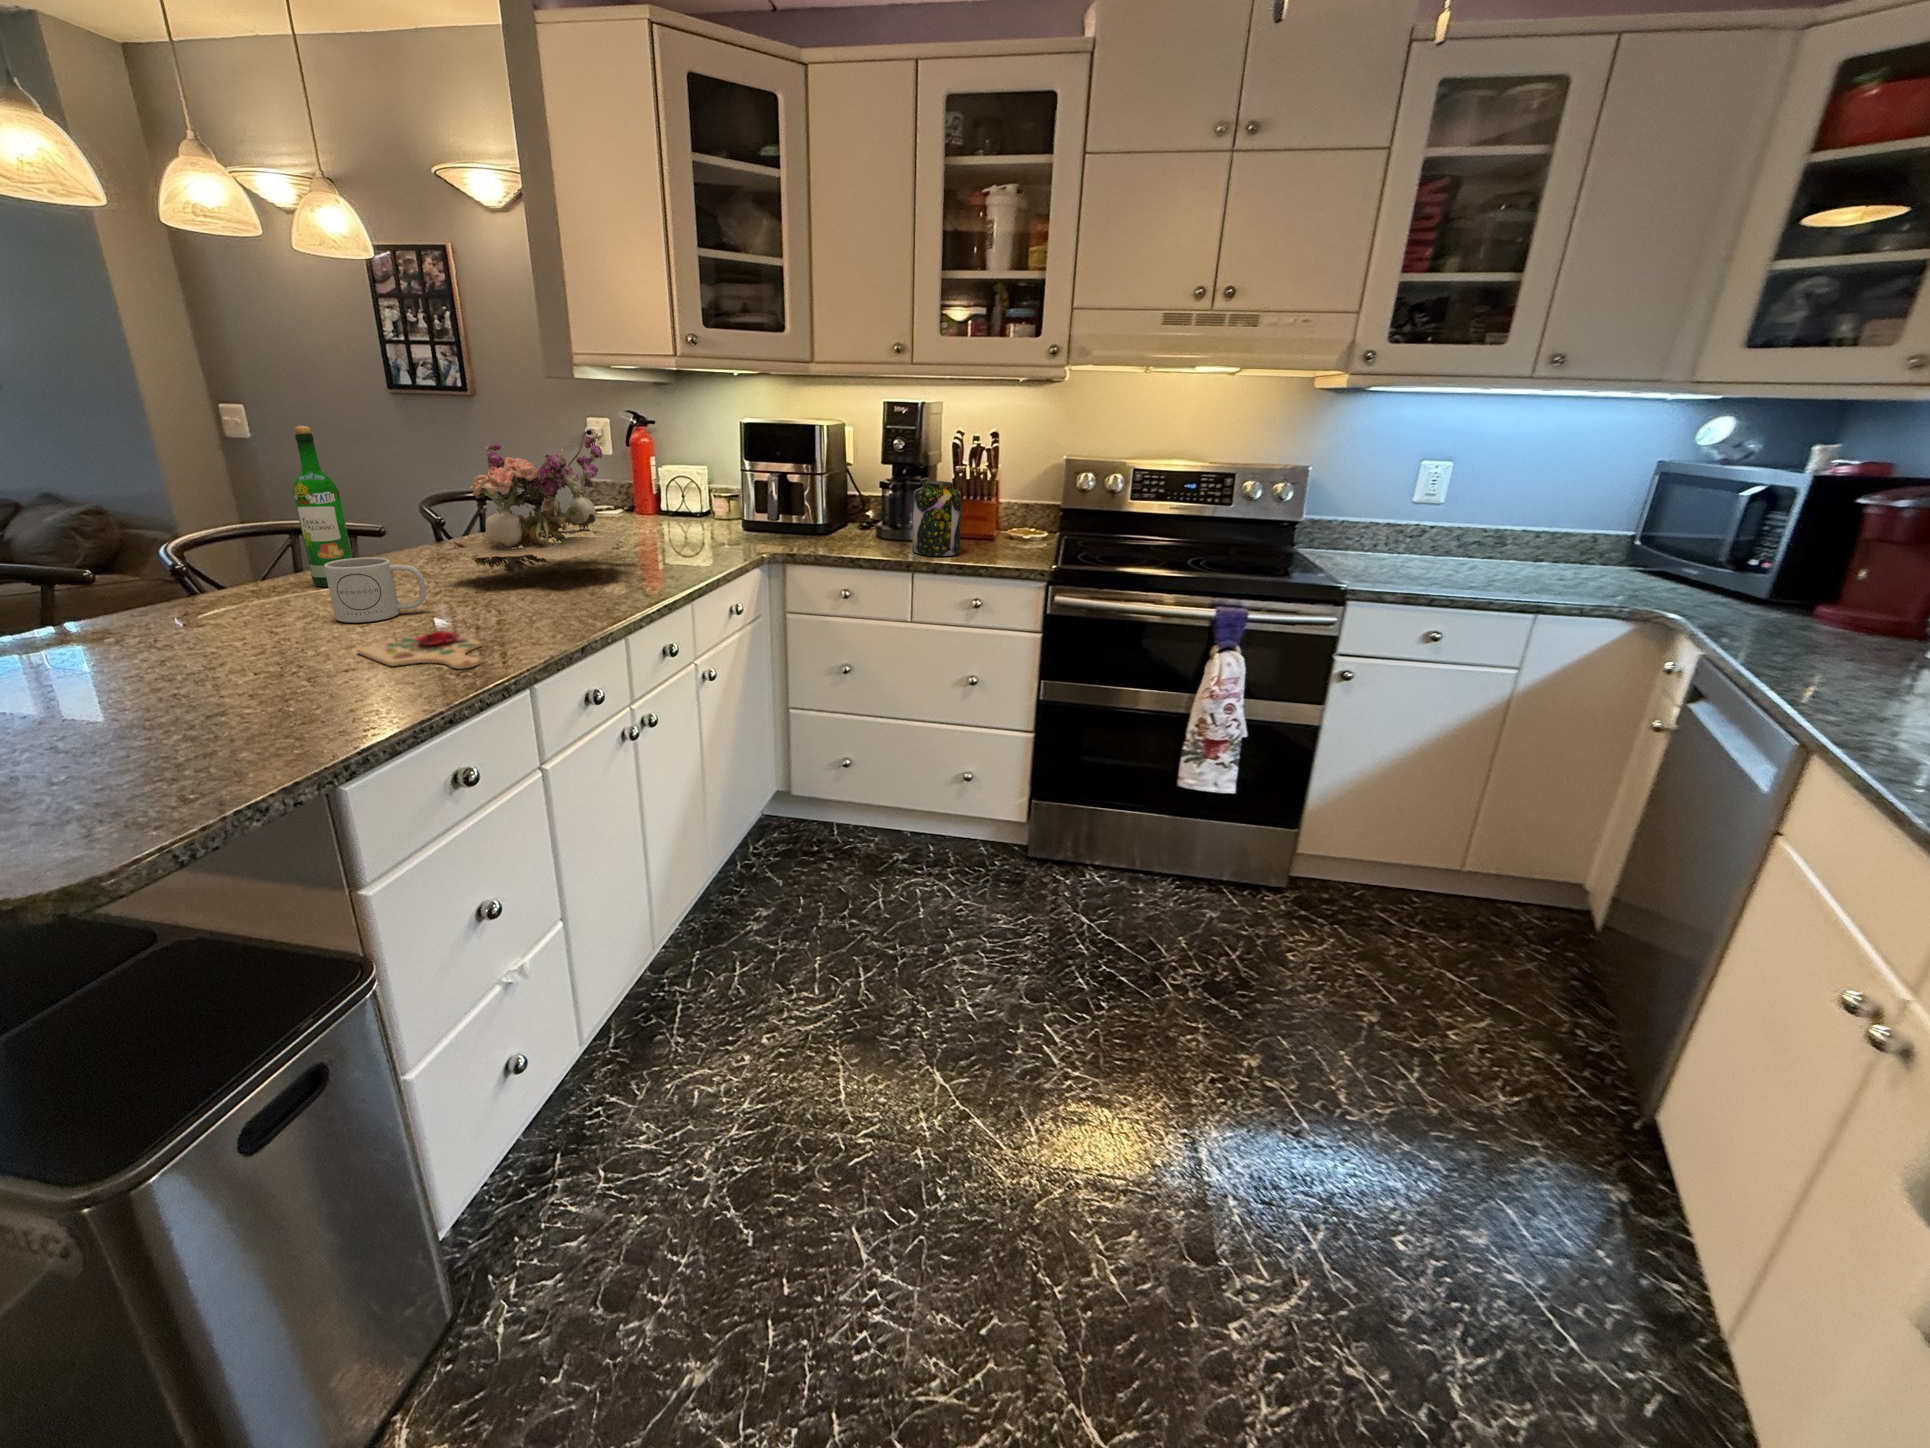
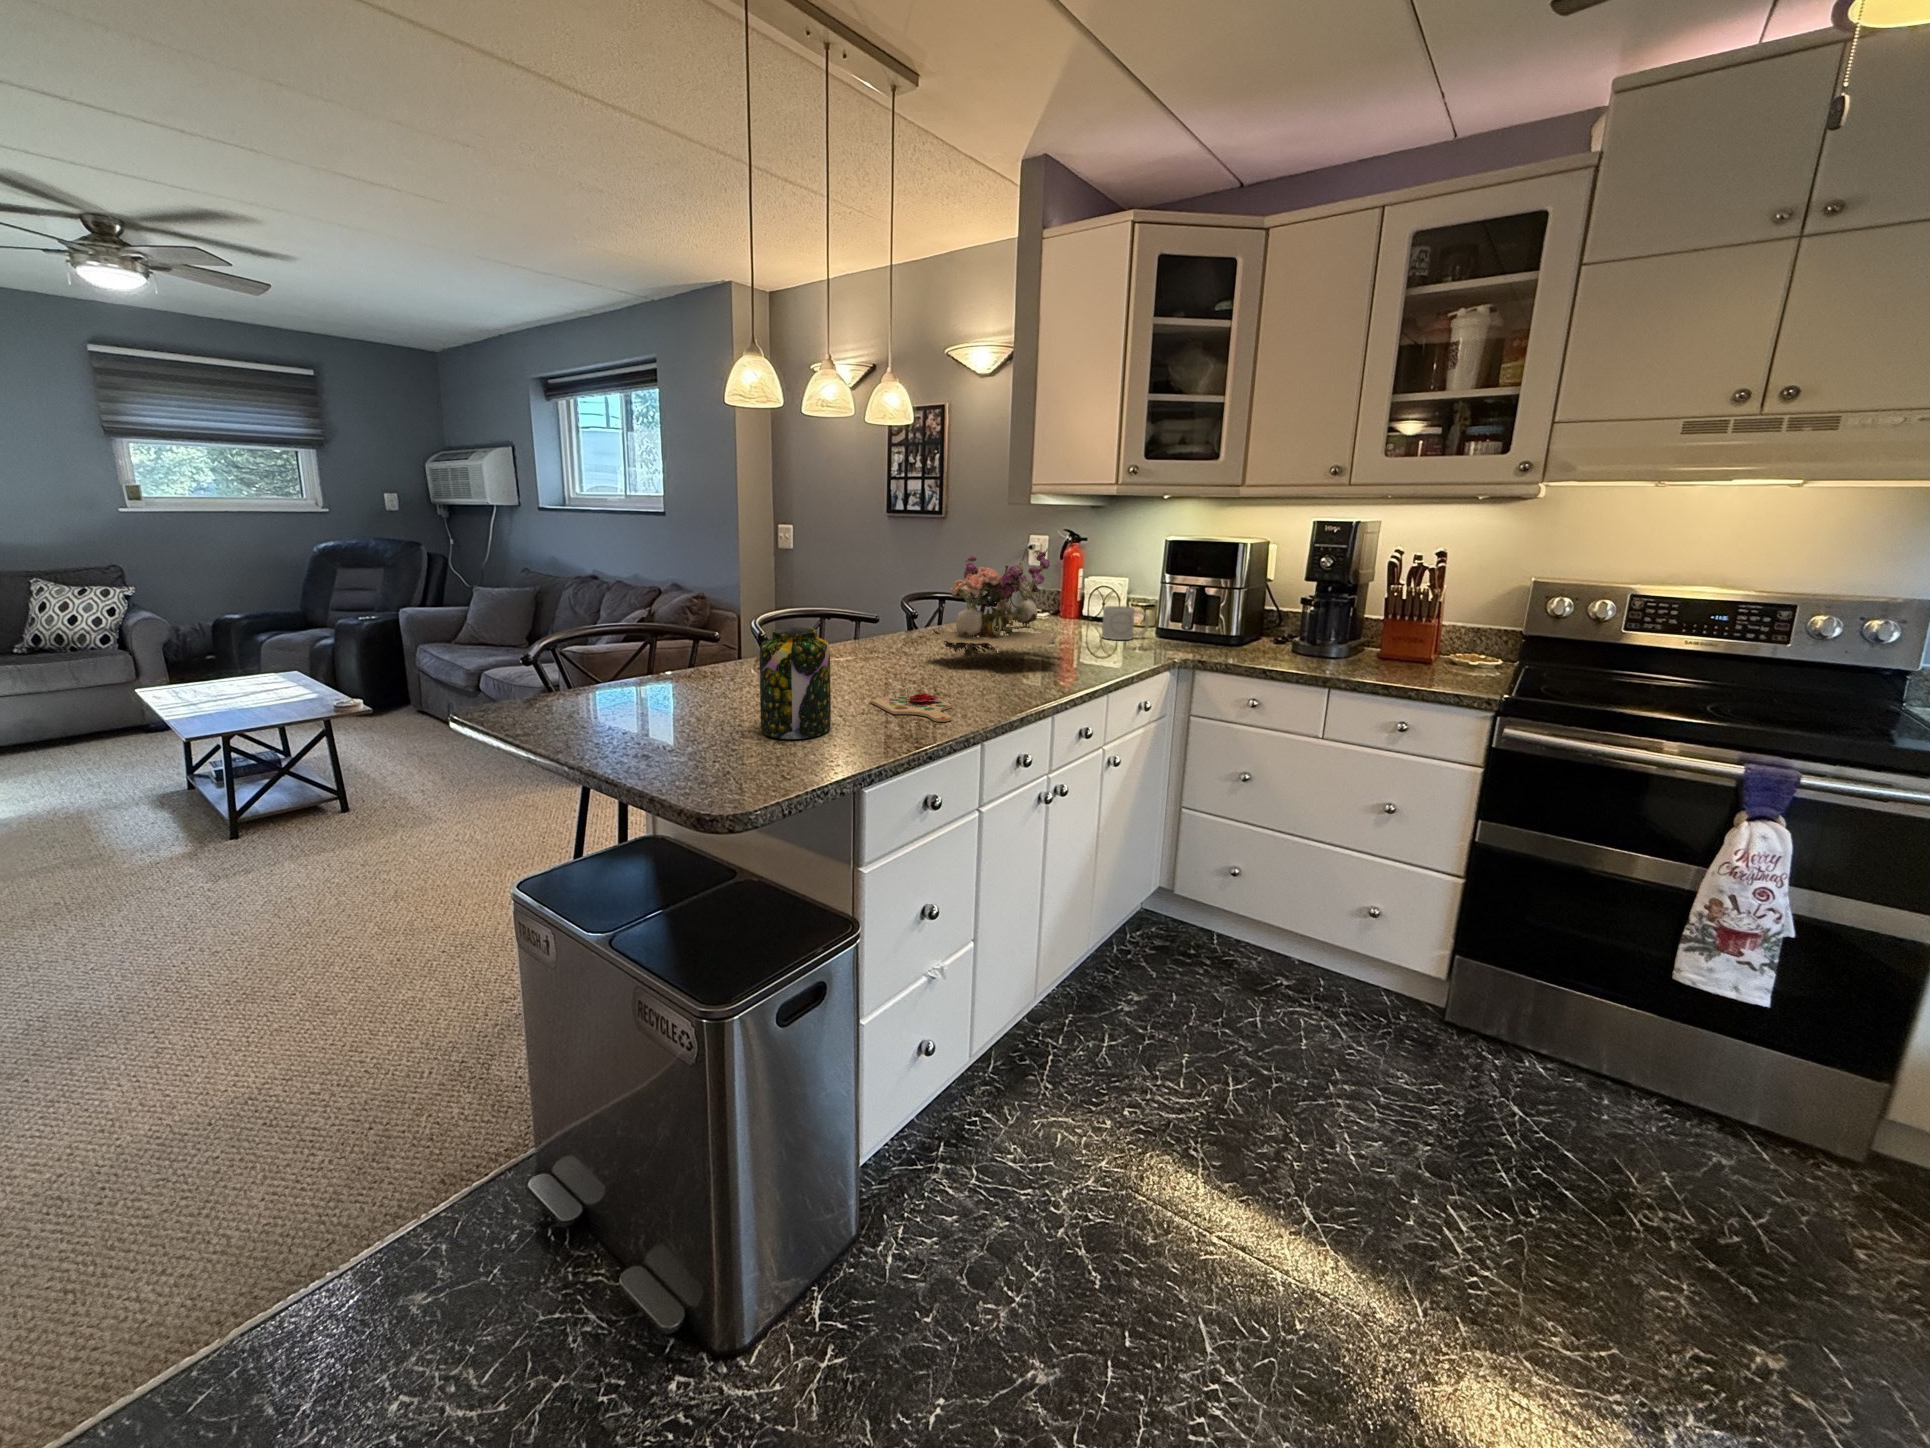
wine bottle: present [293,426,353,587] -> none [838,542,865,656]
jar: present [912,481,962,556] -> present [760,627,831,739]
mug: present [324,557,426,623] -> present [1102,606,1149,640]

